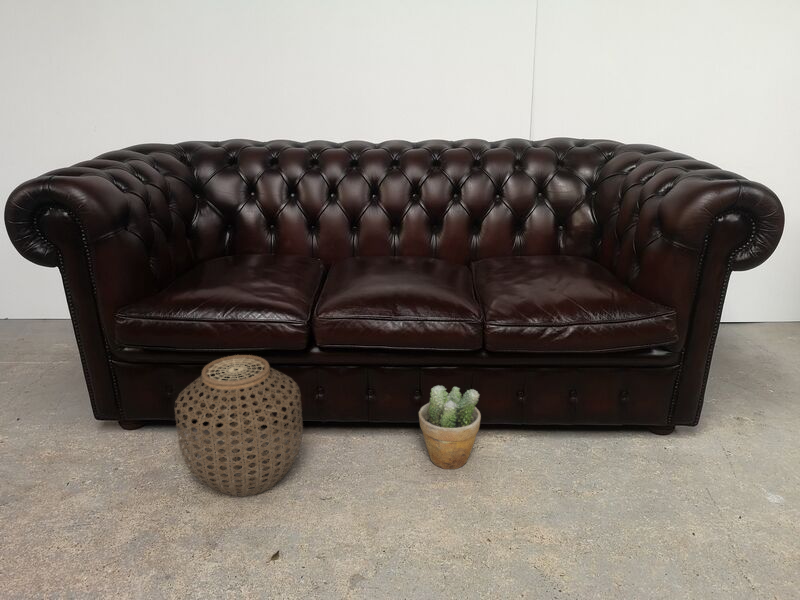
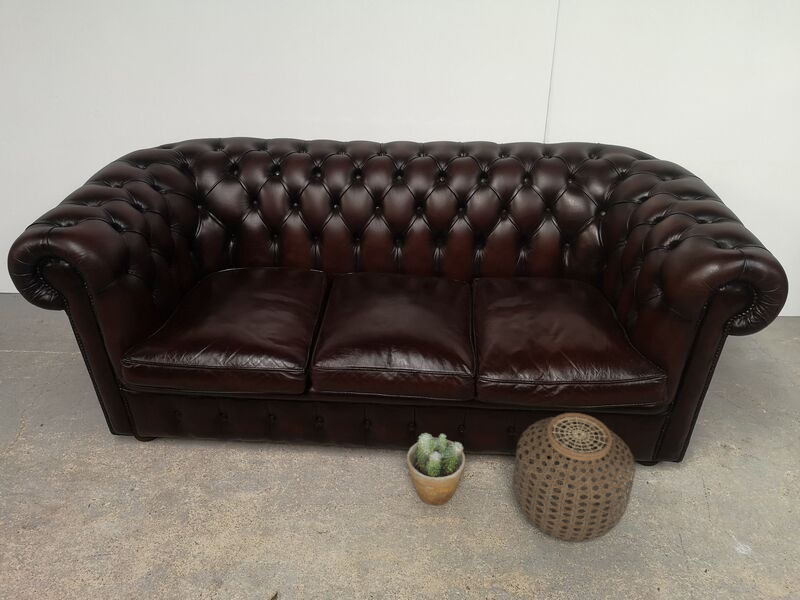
woven basket: present [175,355,303,496] -> present [513,413,635,542]

